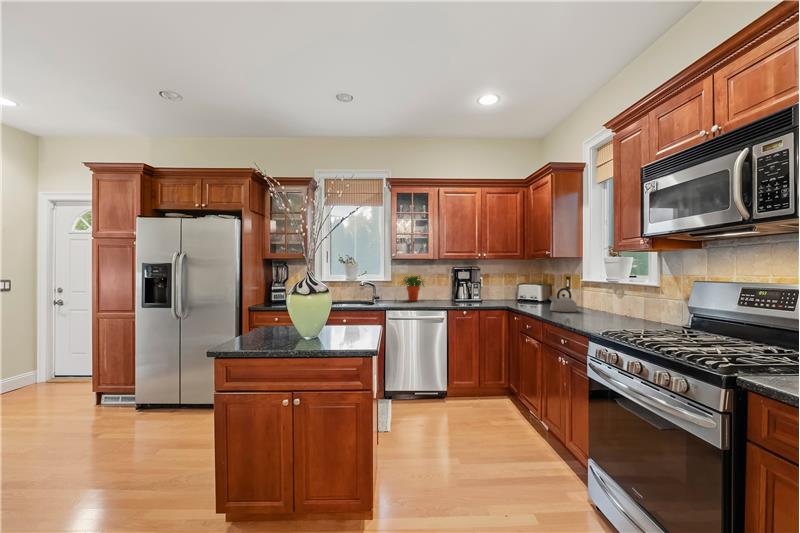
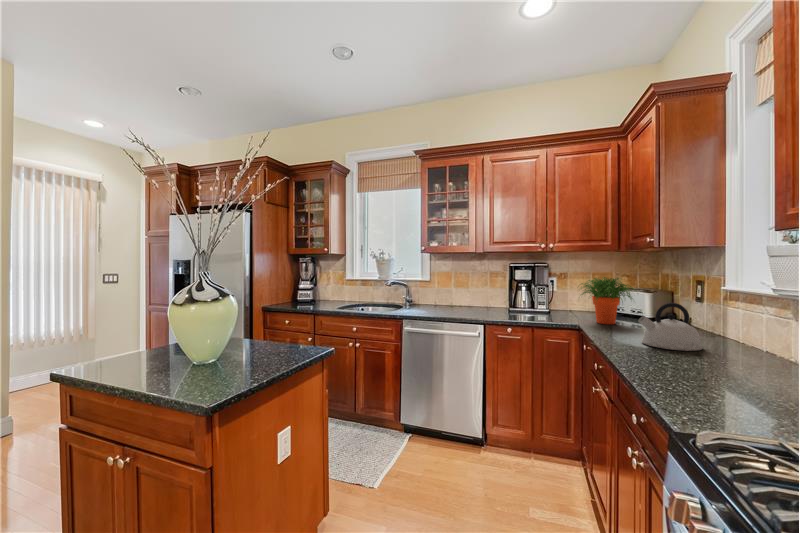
potted plant: present [402,276,425,301] -> present [581,277,633,324]

